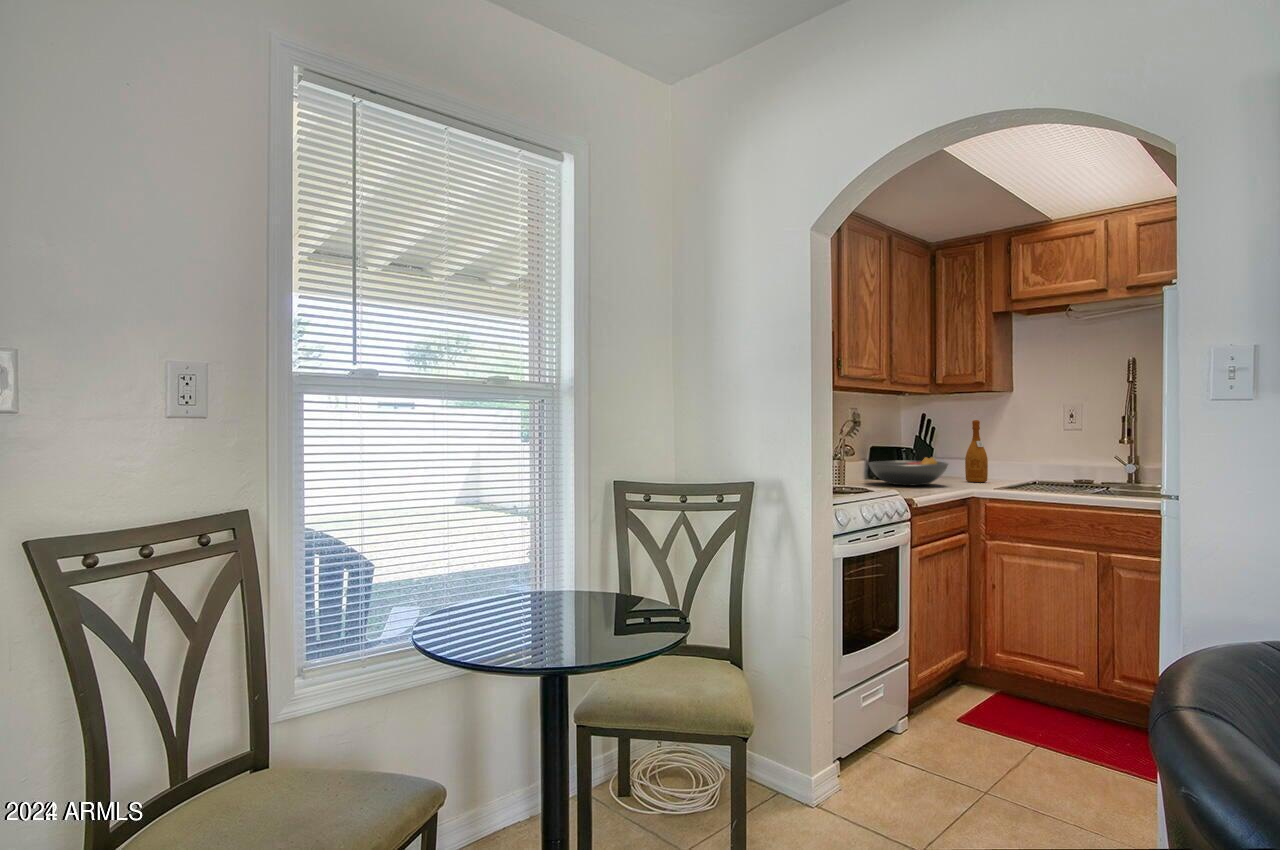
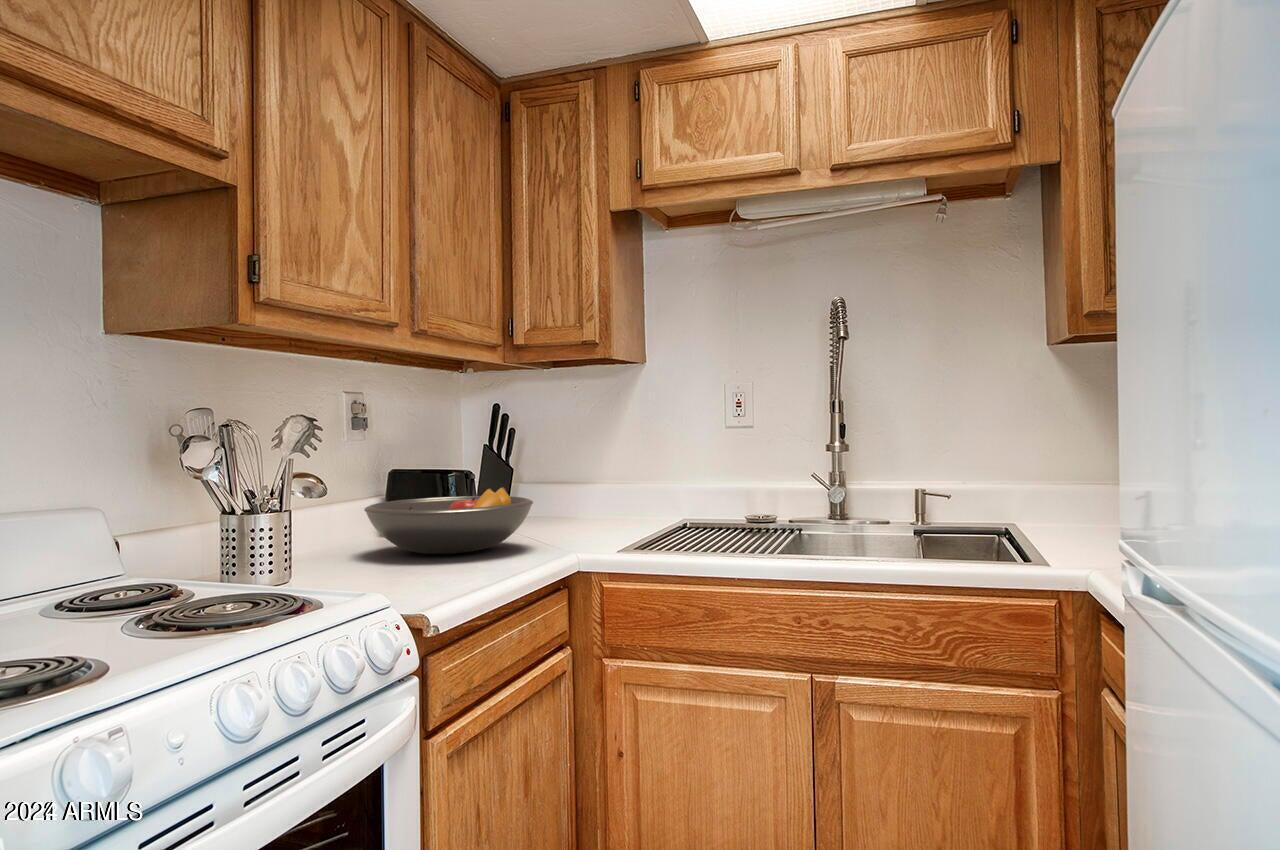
wine bottle: present [965,420,988,482] -> none [567,414,605,531]

